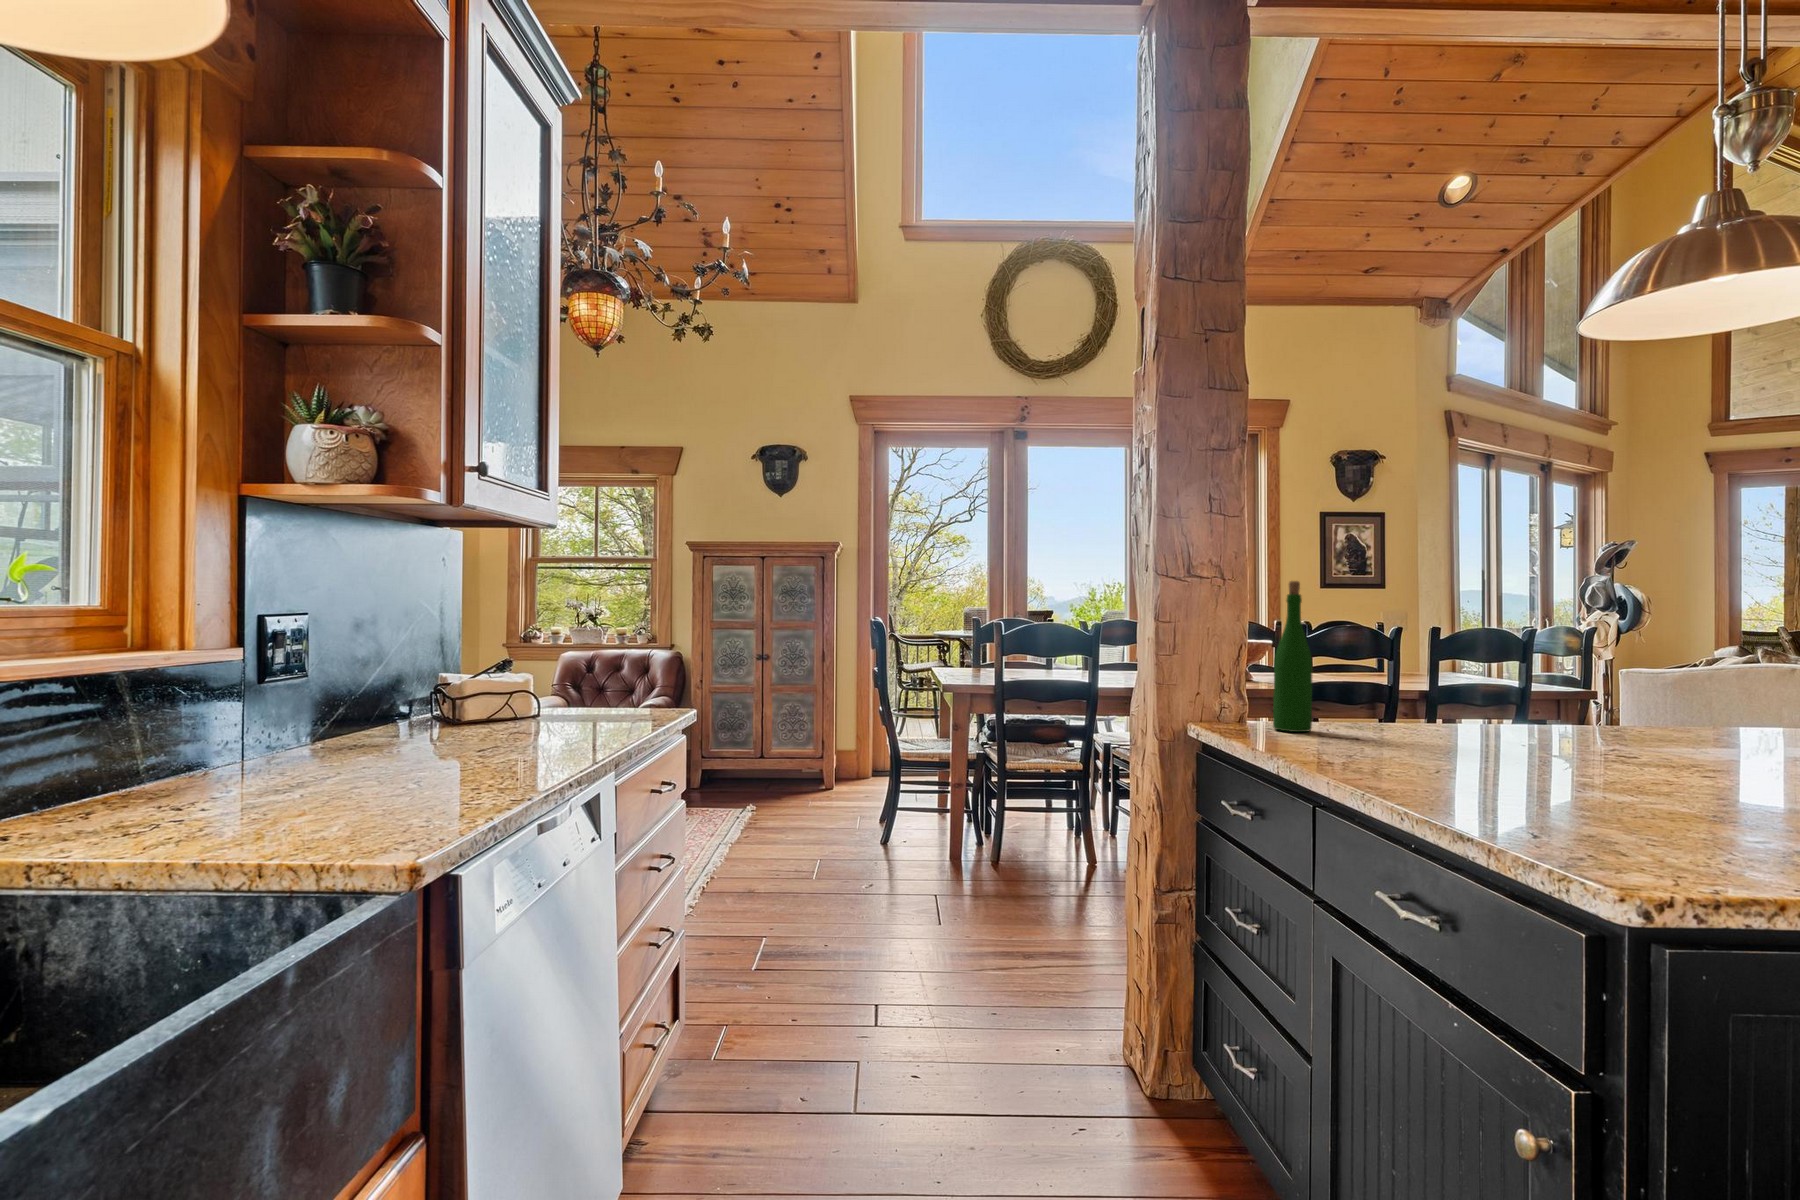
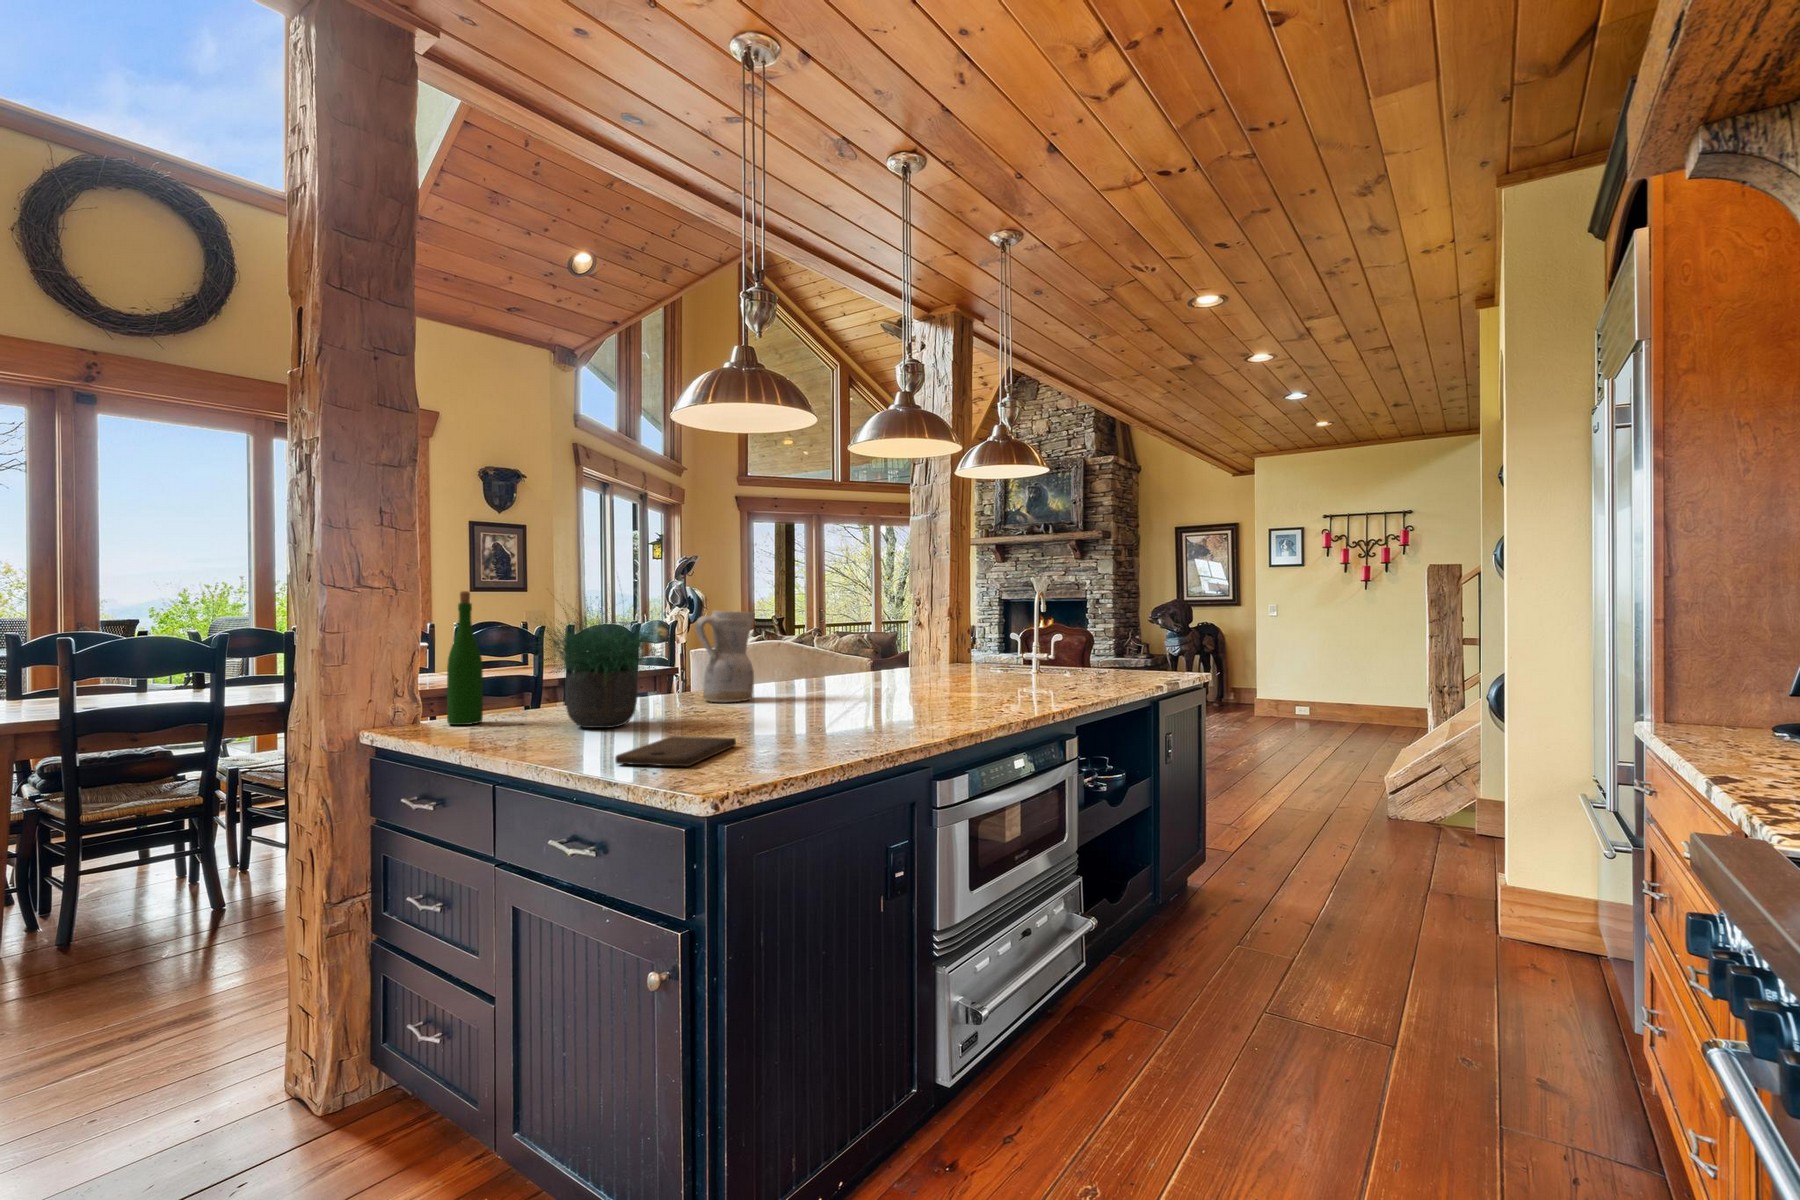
potted plant: none [1347,550,1590,761] -> present [539,597,661,728]
ceramic pitcher: none [1619,610,1736,750] -> present [695,610,755,702]
cutting board: none [1473,787,1690,837] -> present [615,736,736,766]

